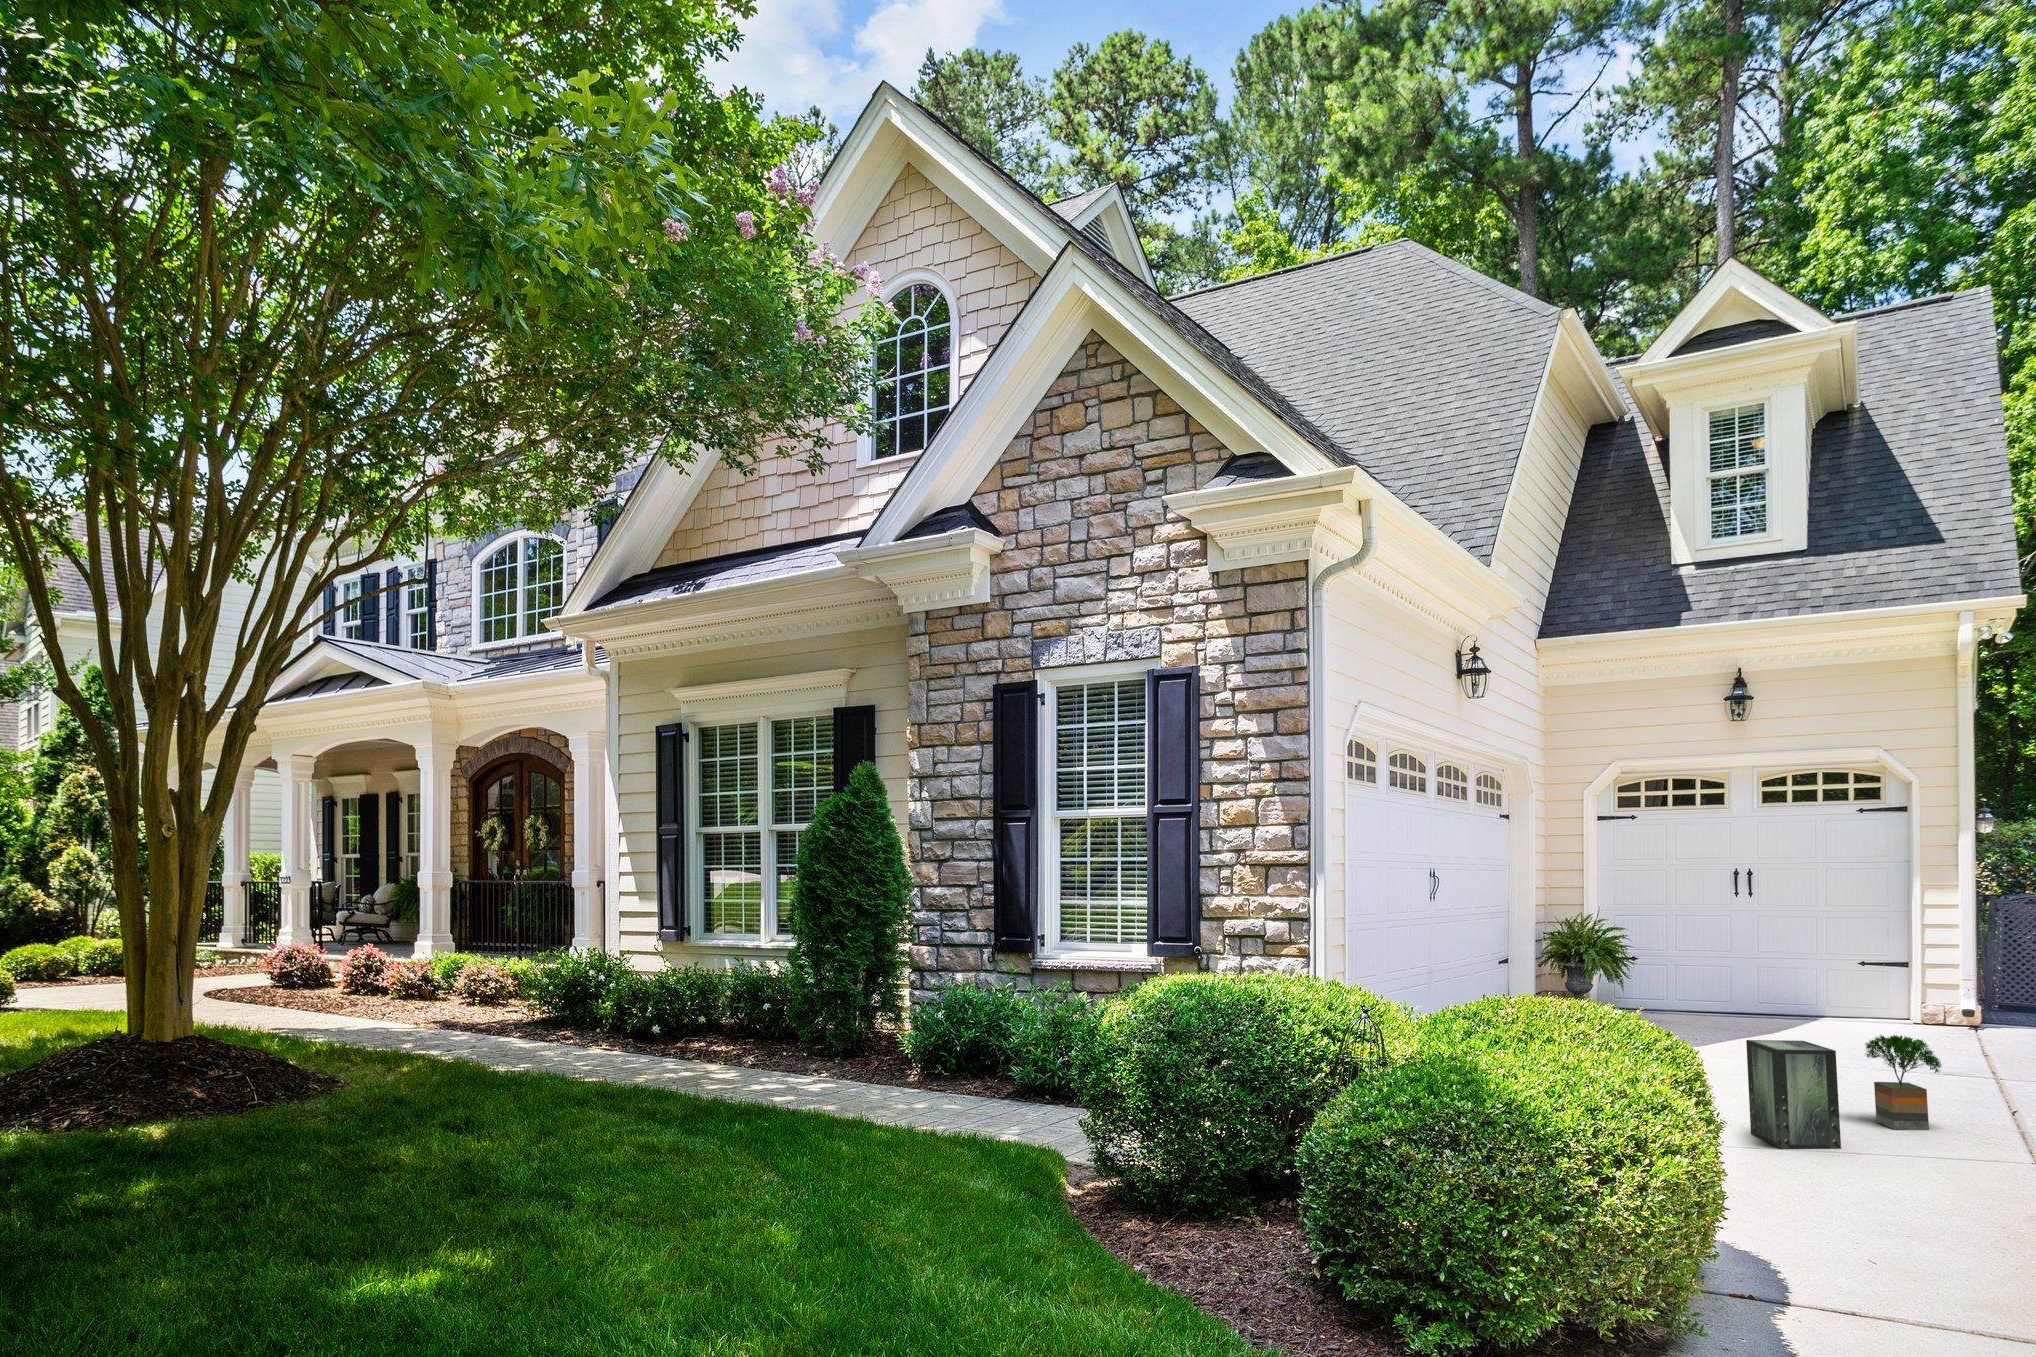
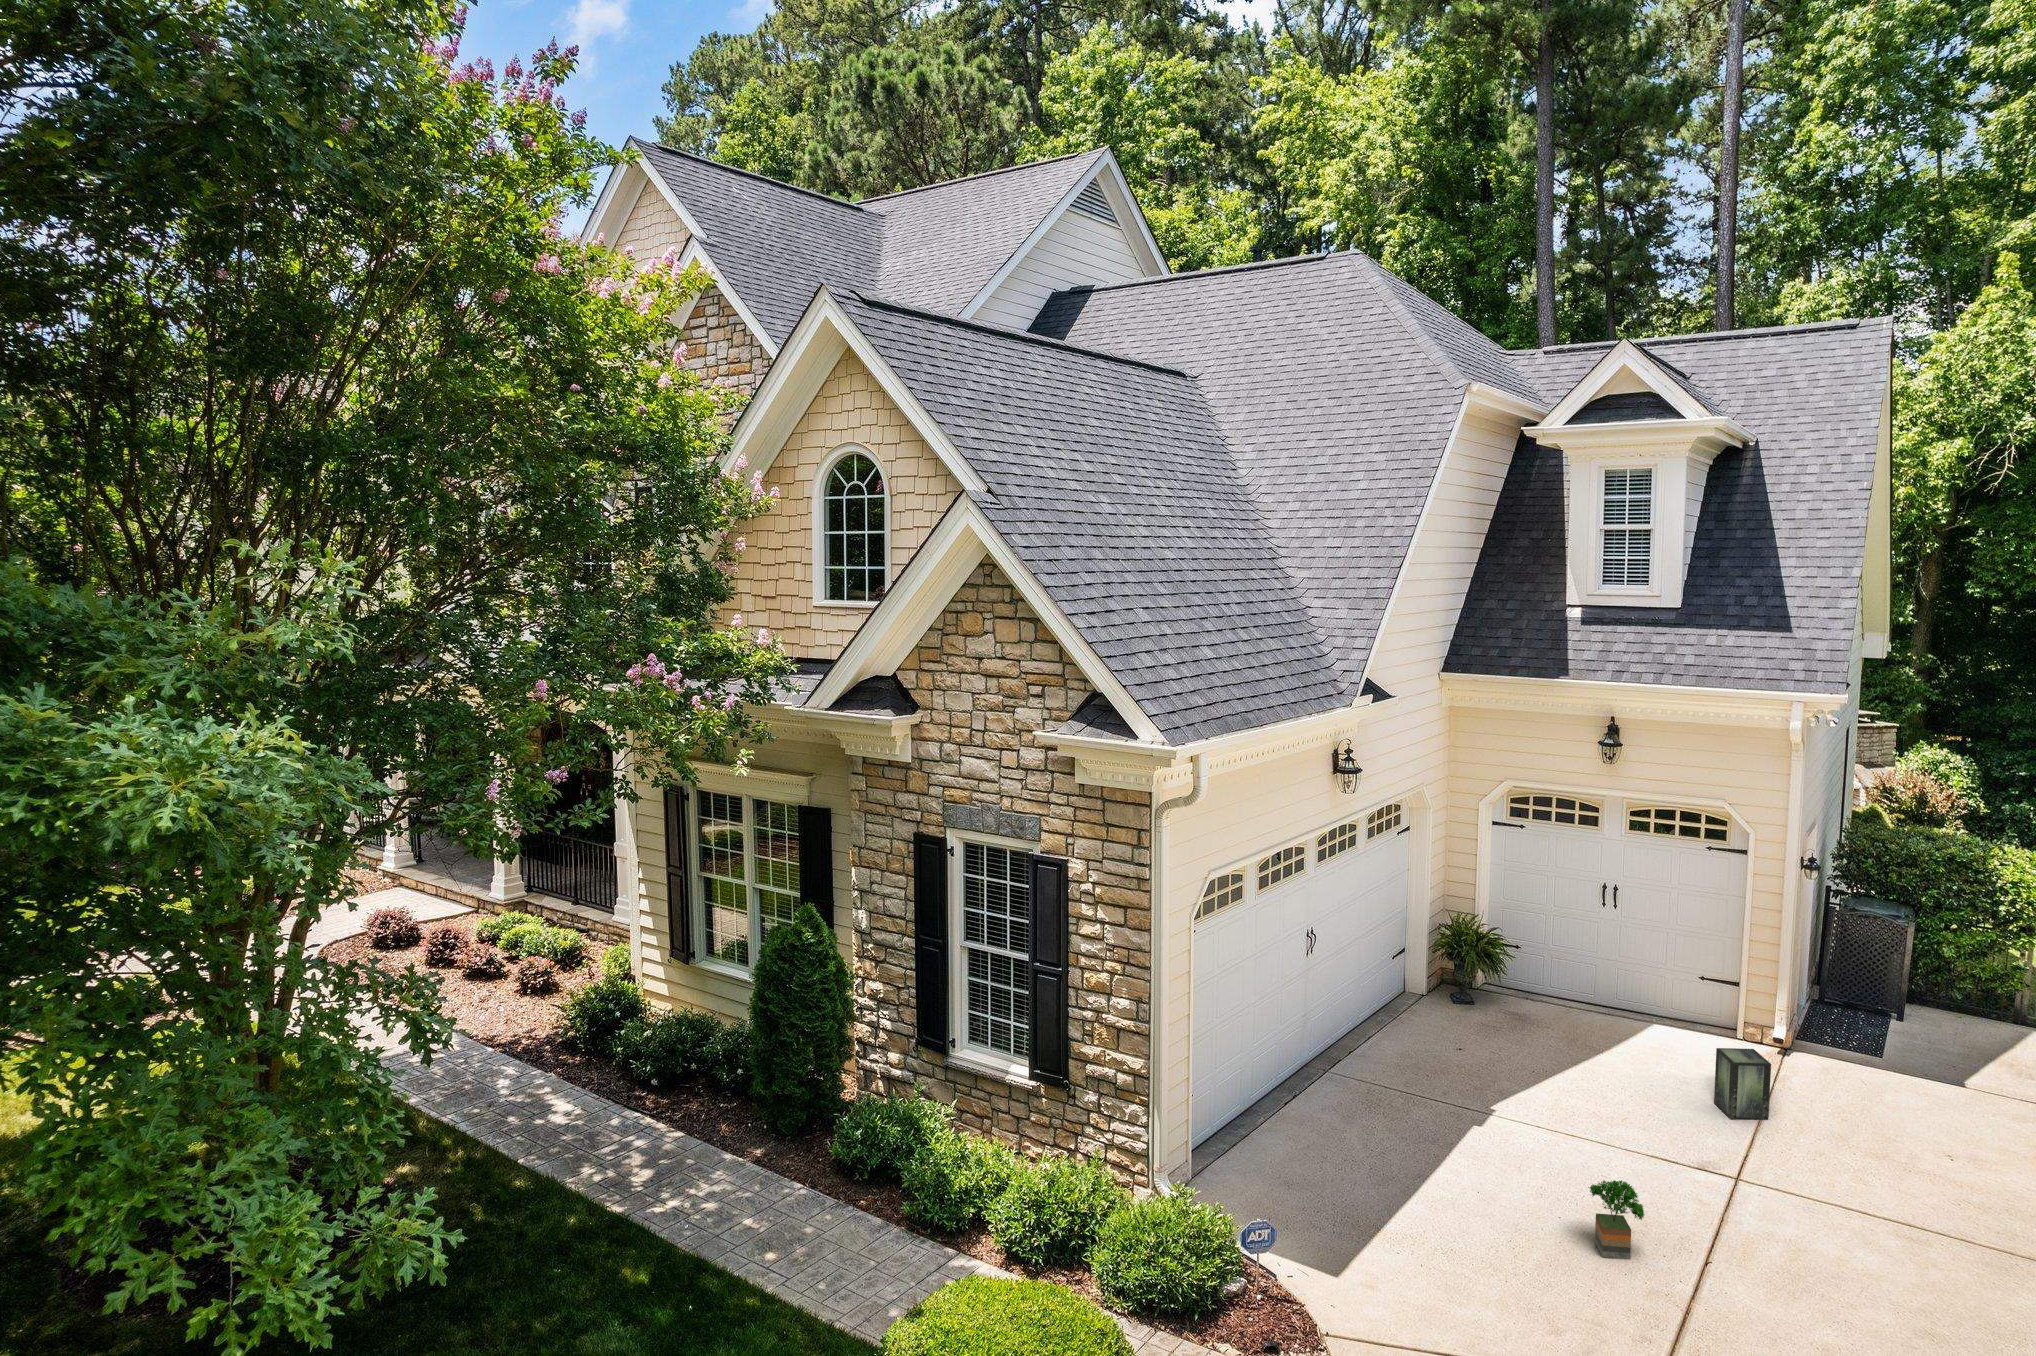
storage box: present [1746,1040,1841,1149] -> present [1714,1048,1771,1120]

